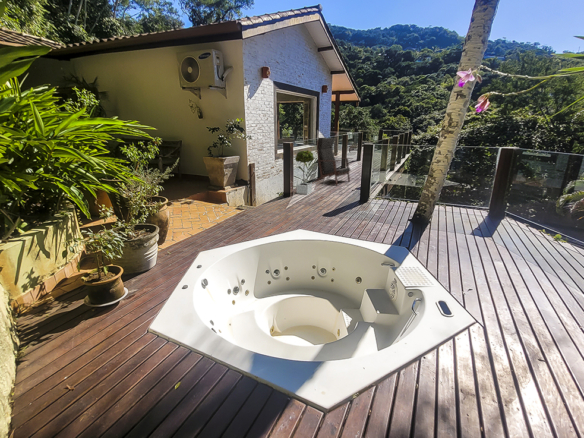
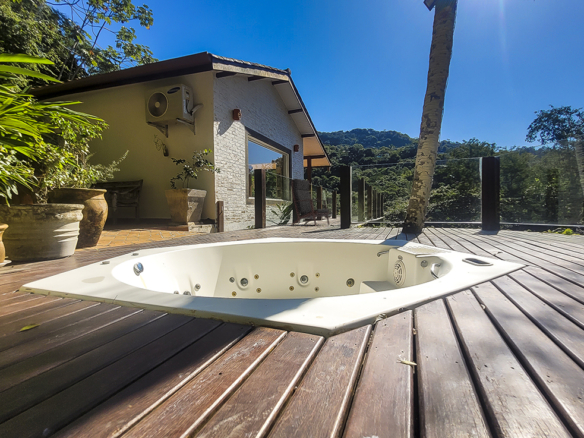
potted tree: present [295,150,314,194] -> none [268,179,289,229]

